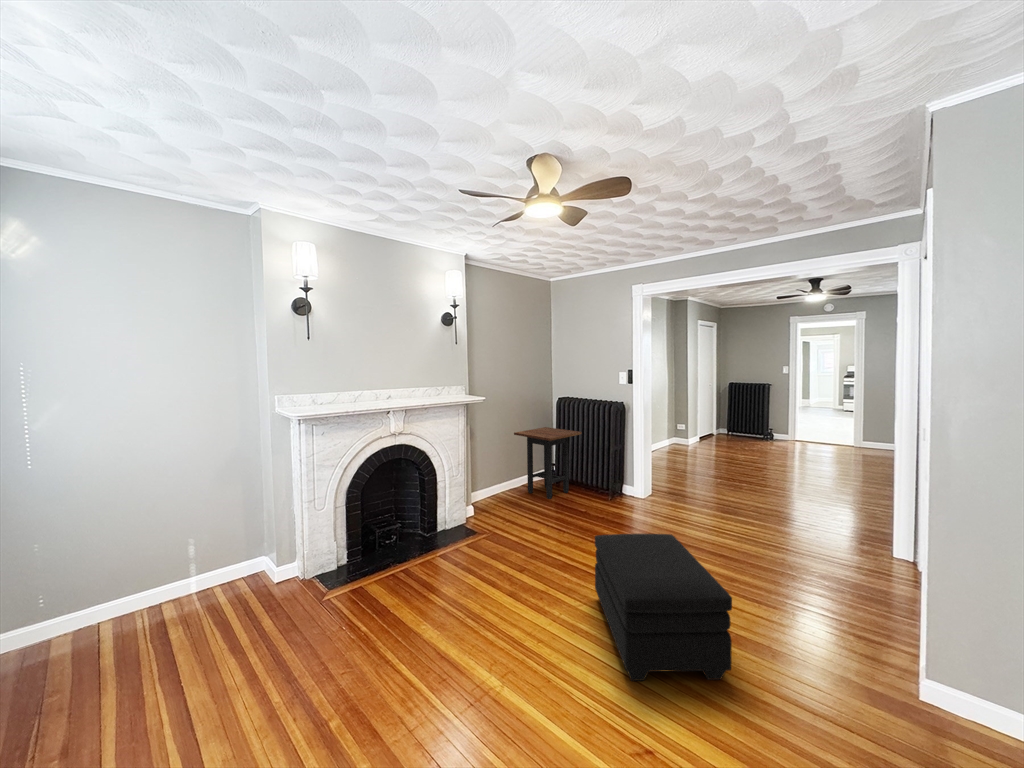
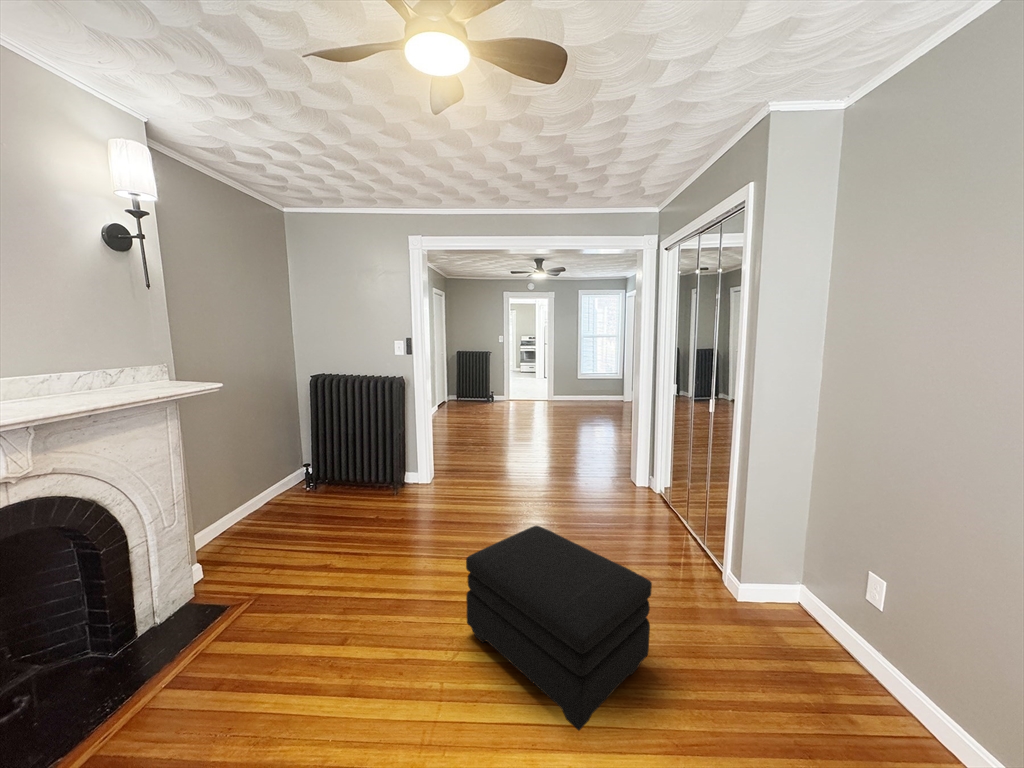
side table: present [514,427,582,499] -> none [251,417,353,513]

